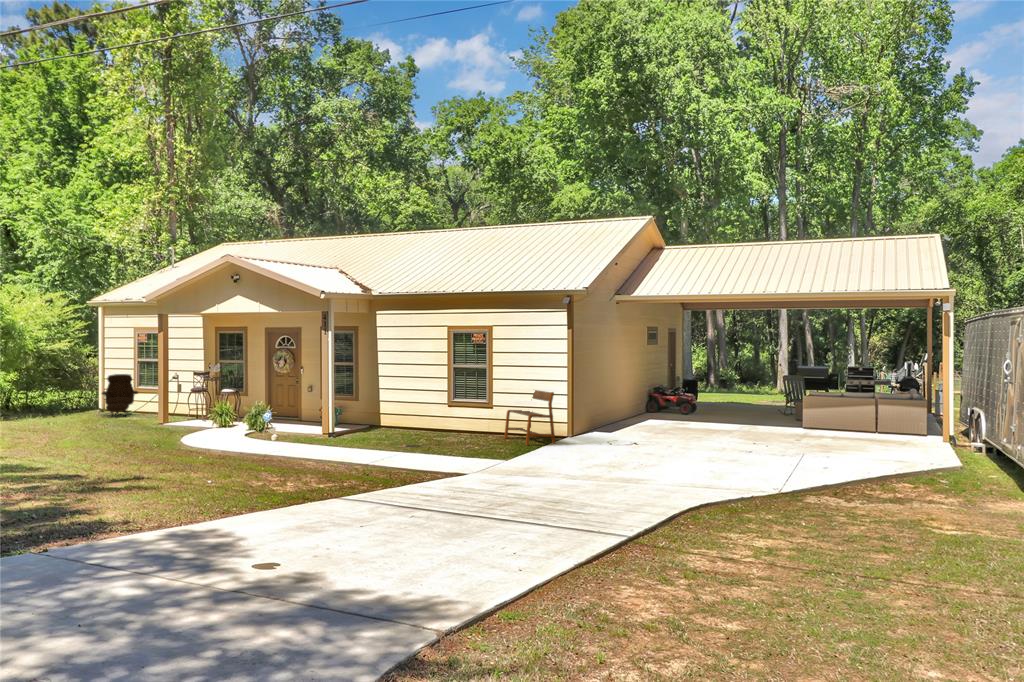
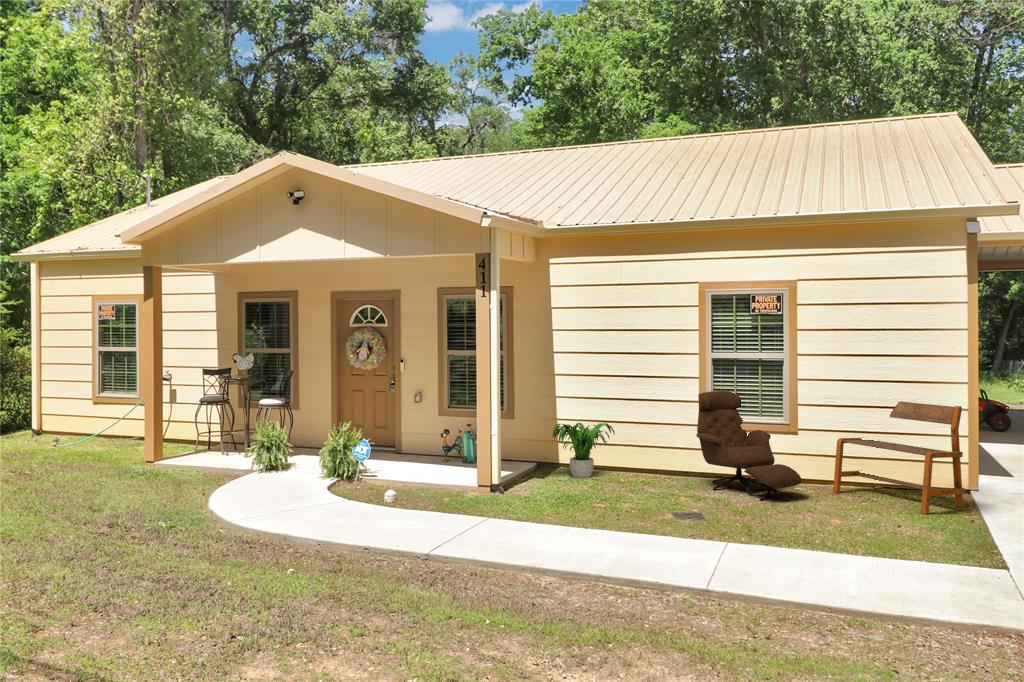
lounge chair: present [102,374,138,416] -> present [696,391,802,502]
potted plant: none [368,402,405,432] -> present [553,423,615,478]

